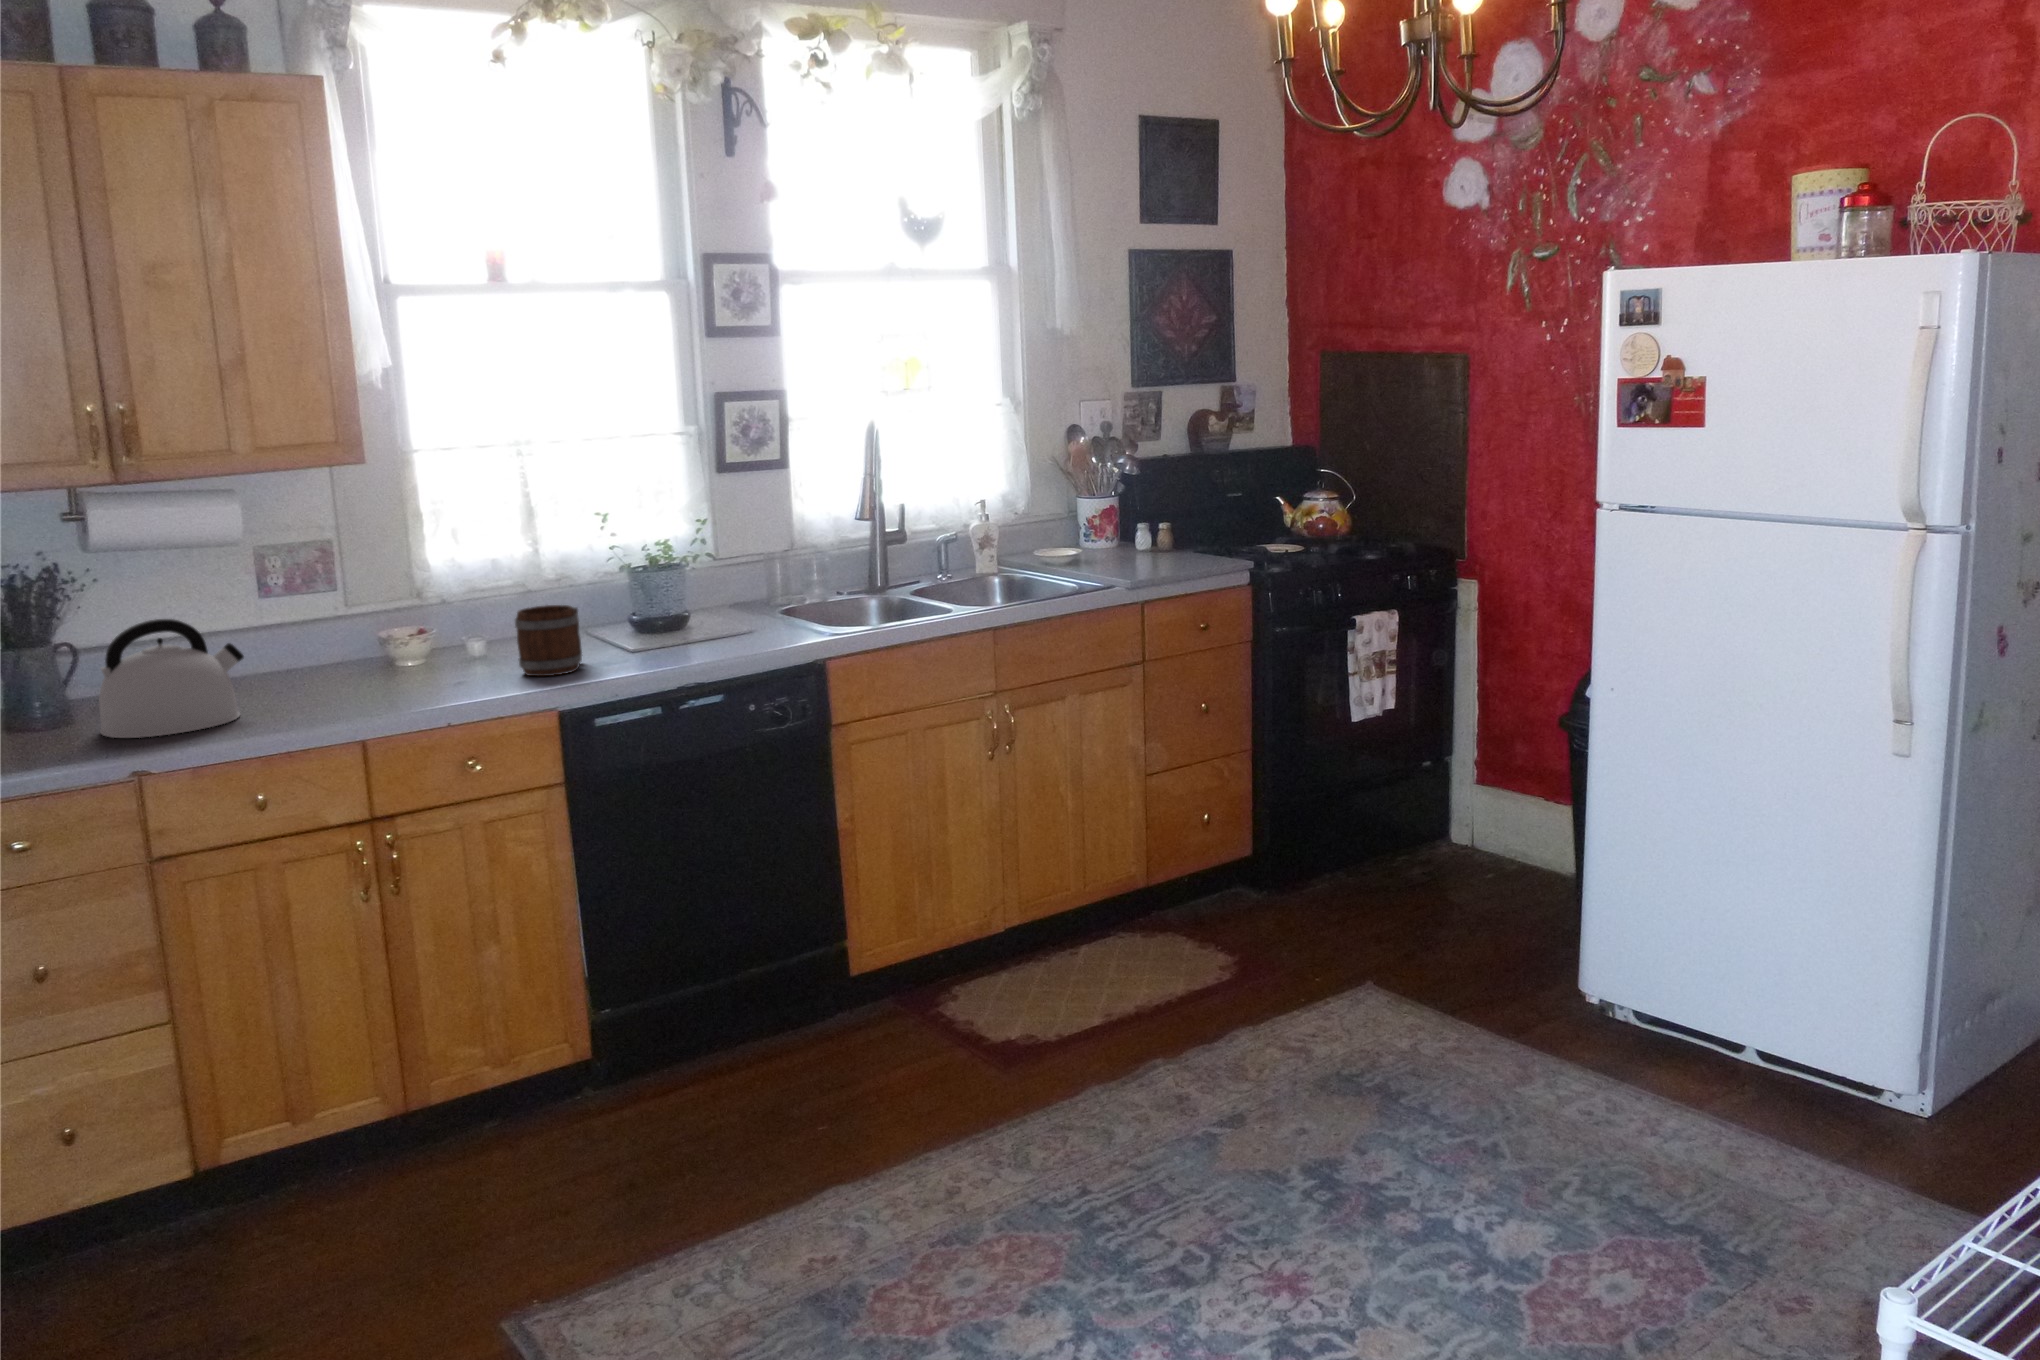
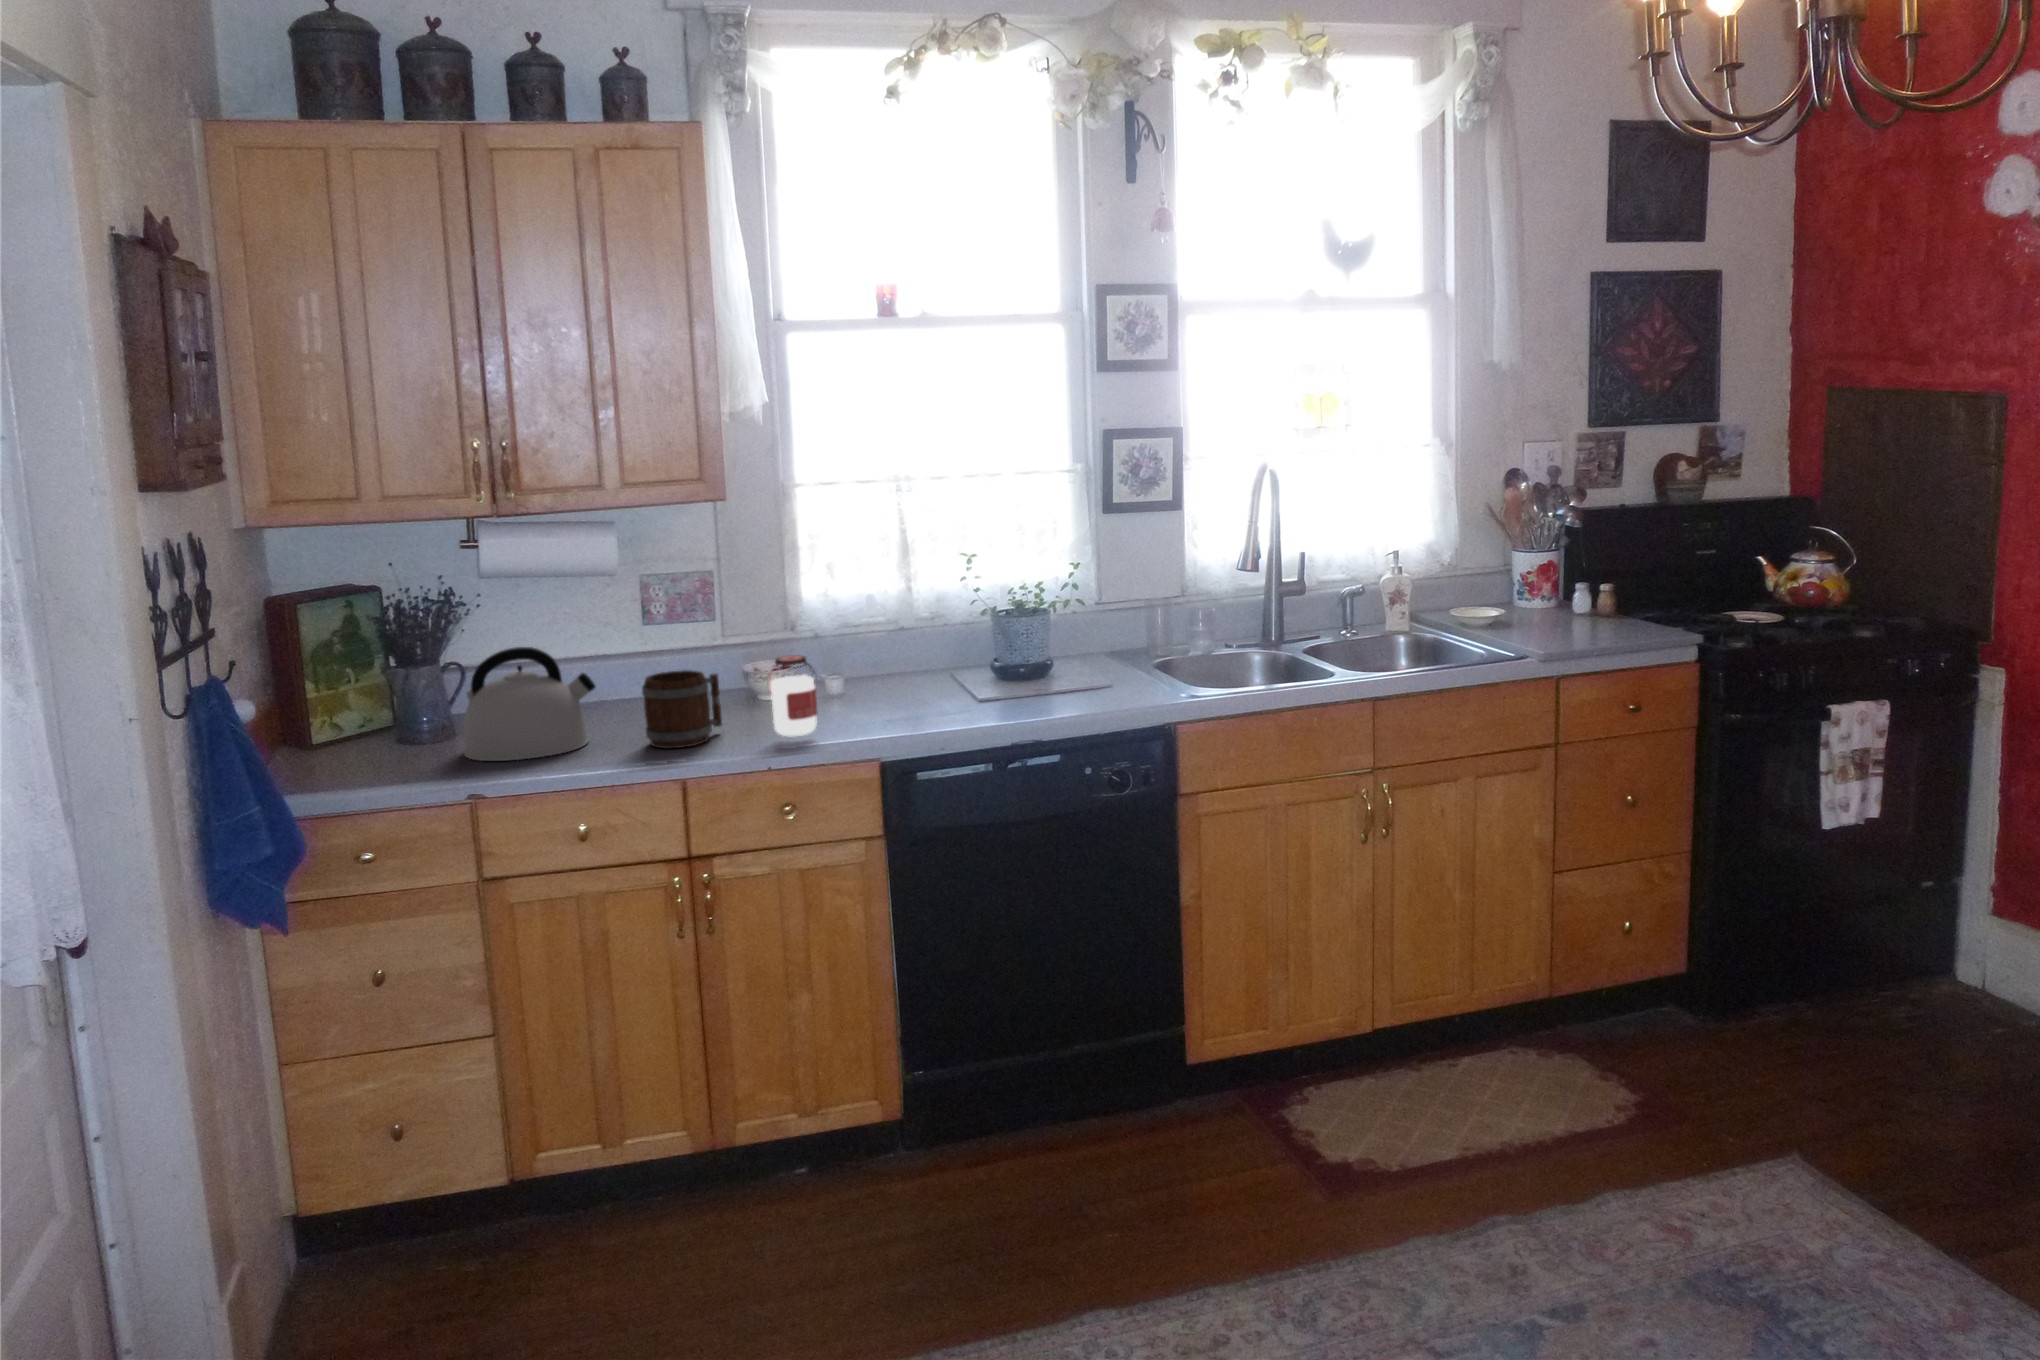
mug: present [515,605,582,676] -> present [642,670,722,748]
jar: none [437,613,490,693] -> present [768,655,818,736]

